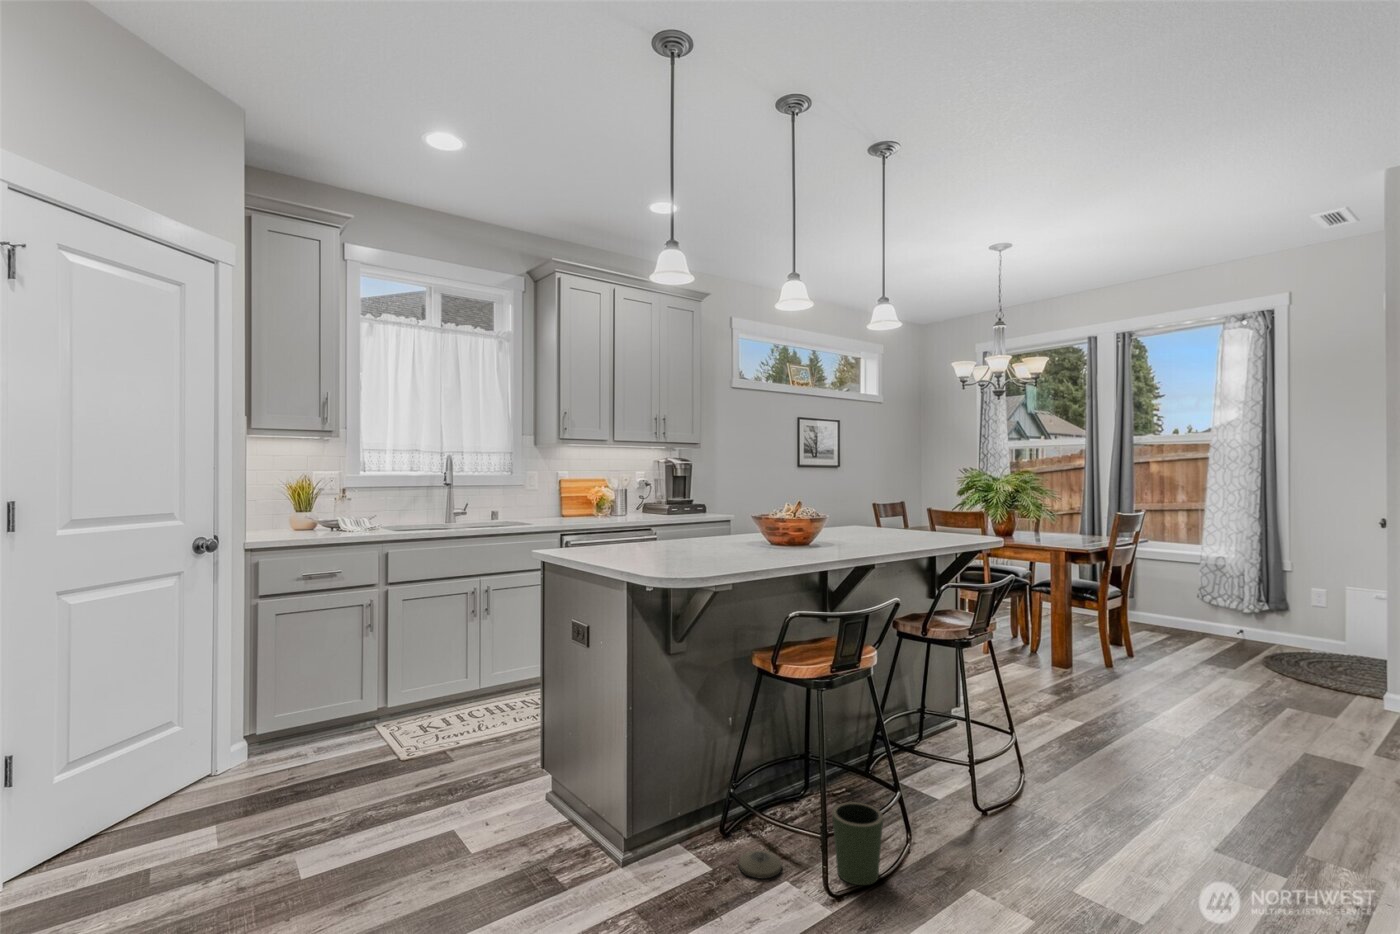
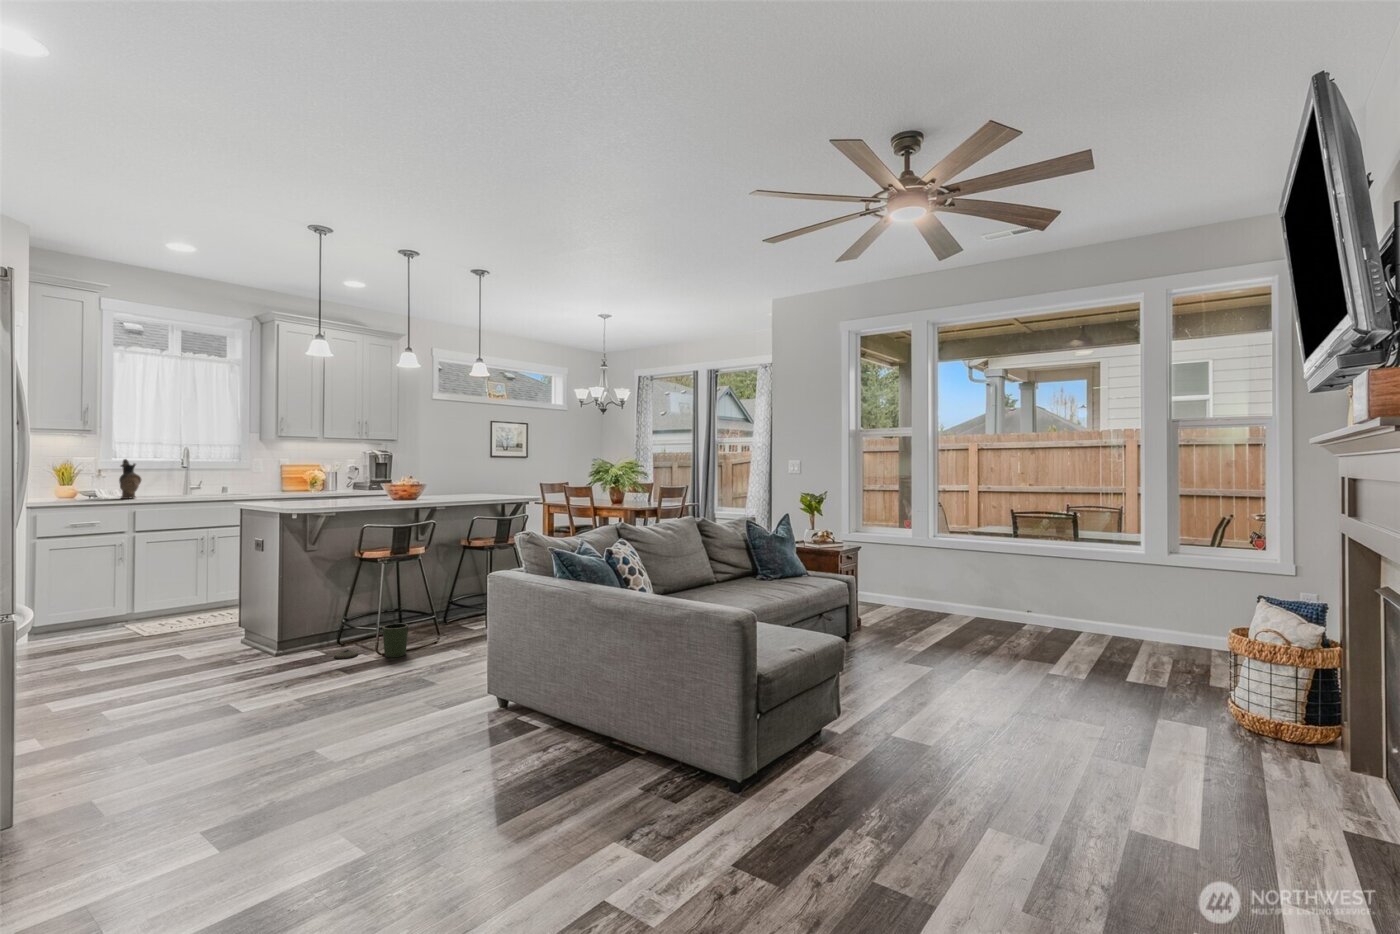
ceramic pitcher: none [368,473,397,533] -> present [119,459,141,499]

